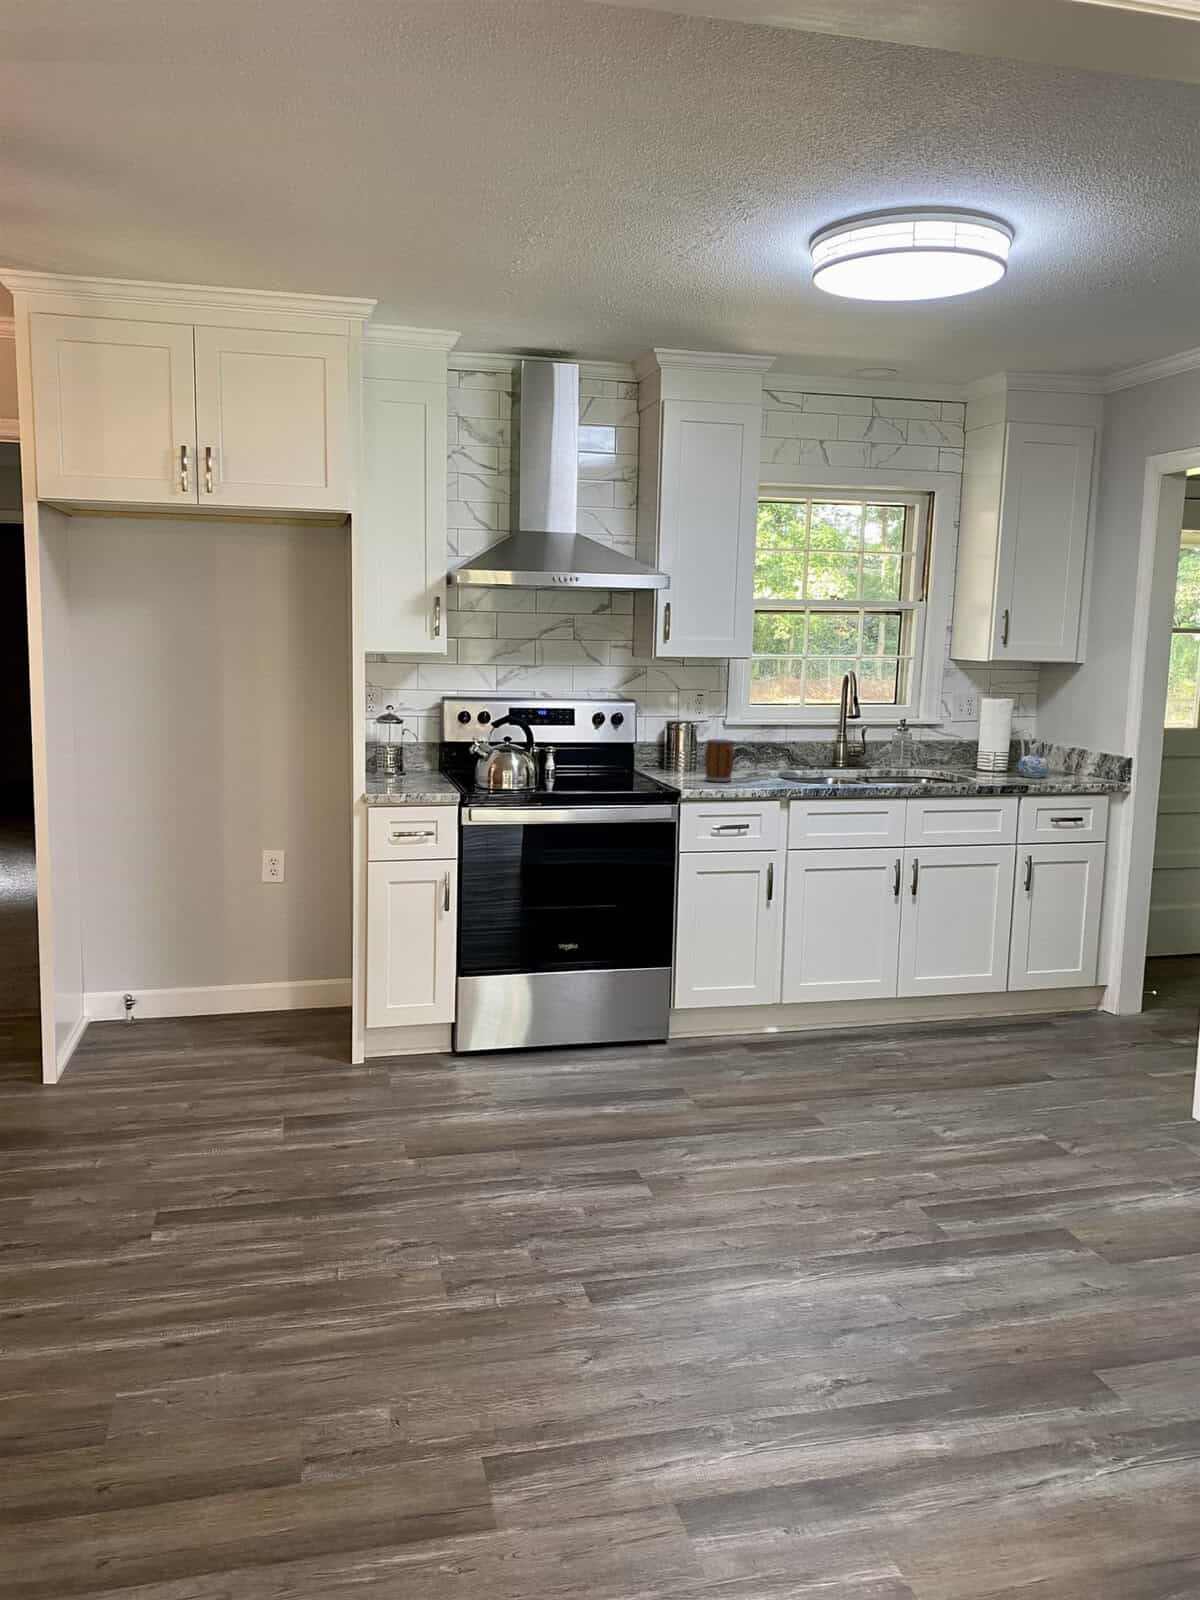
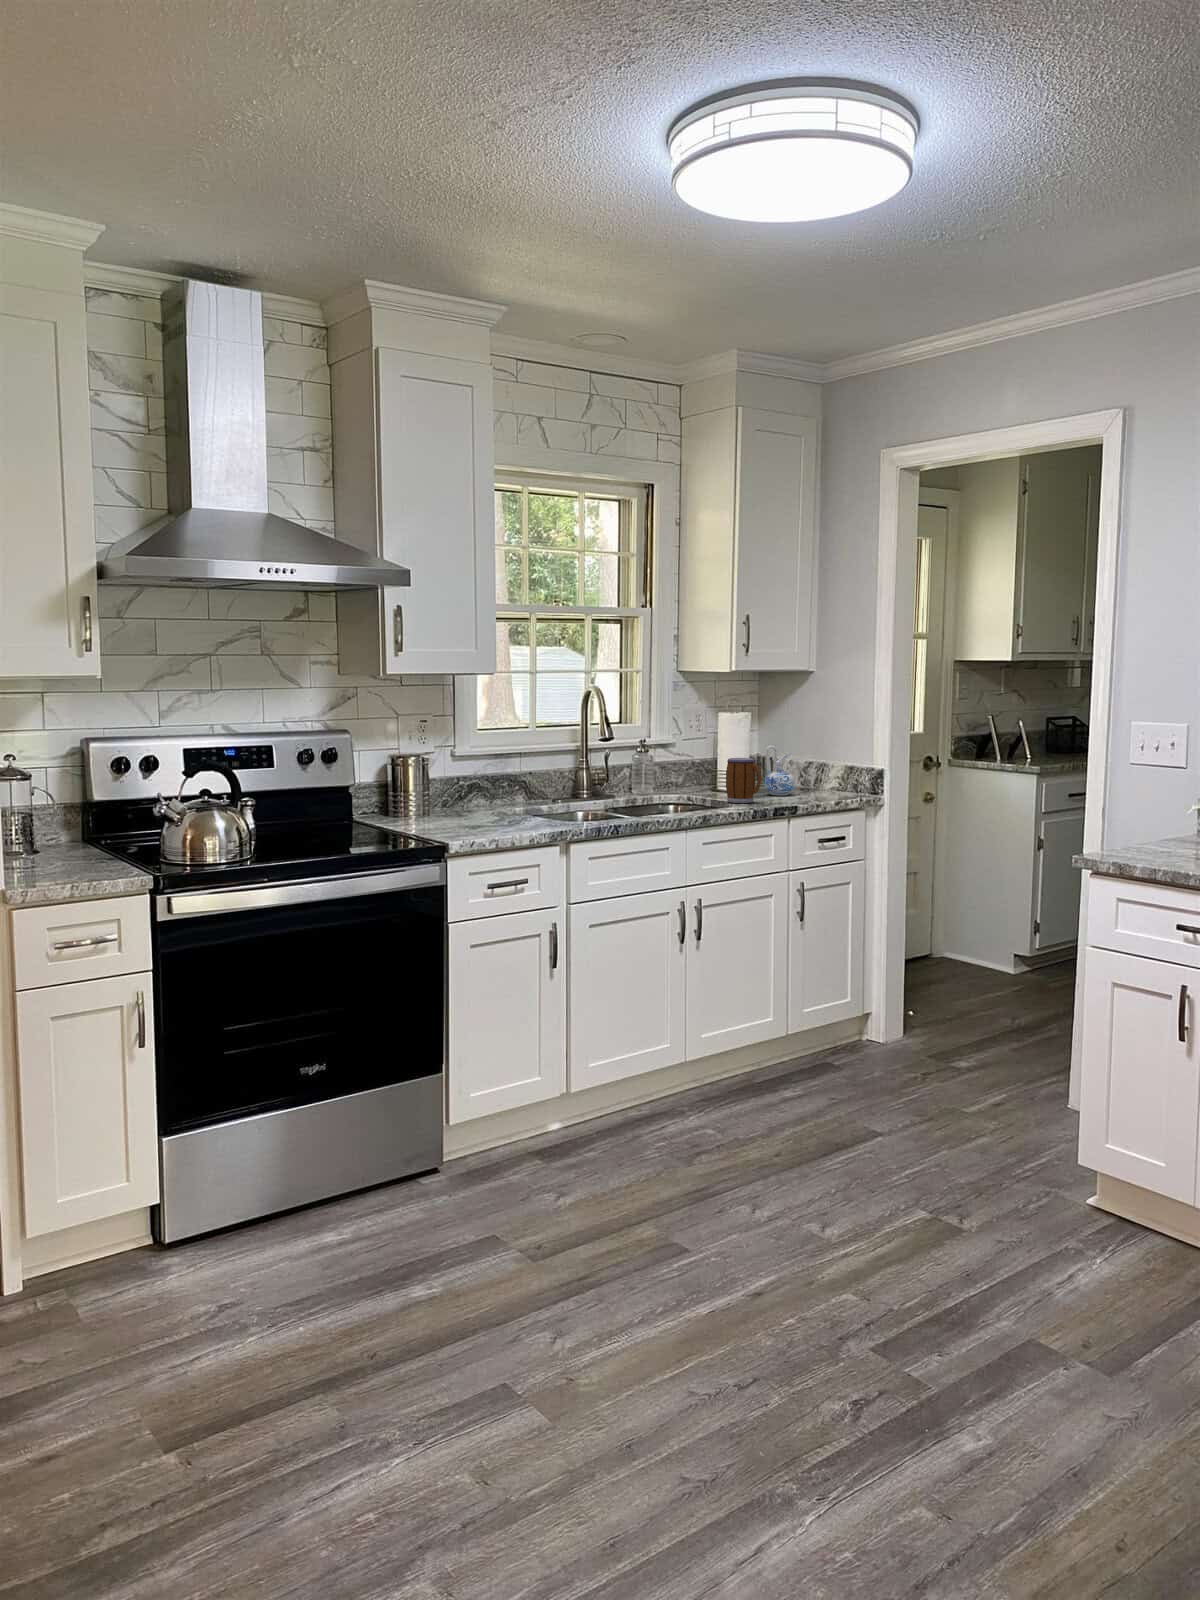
mug: present [705,739,734,782] -> present [726,758,761,803]

